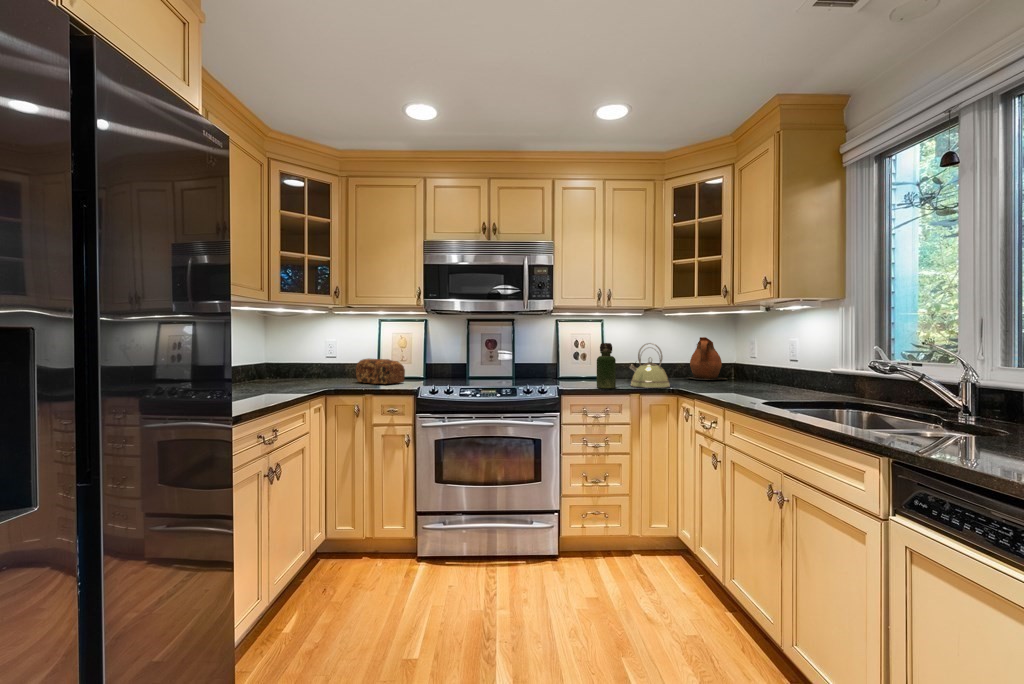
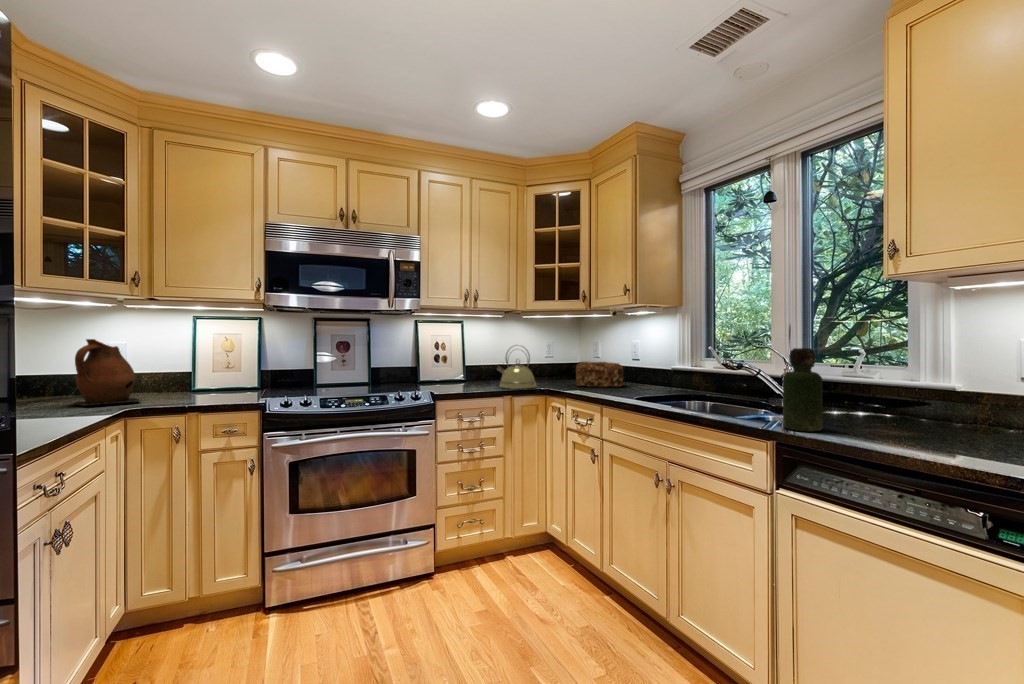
ceramic pitcher: present [688,337,726,380] -> present [74,339,141,405]
bottle: present [597,343,616,389] -> present [783,348,823,432]
bread loaf: present [356,359,405,384] -> present [576,362,623,387]

